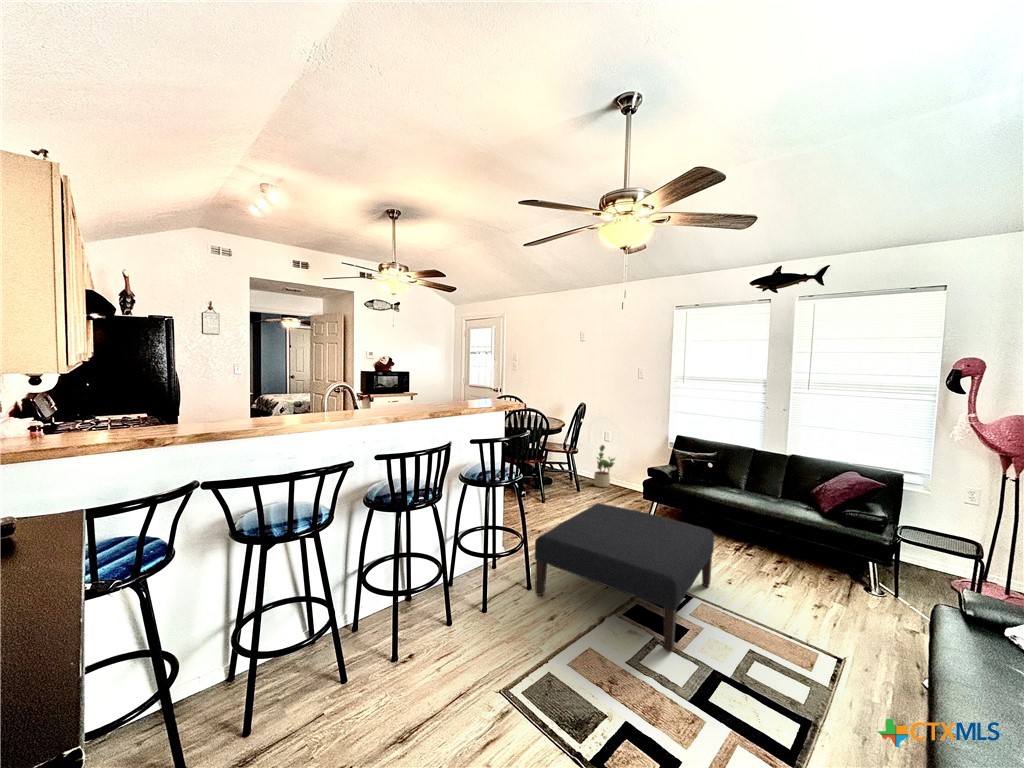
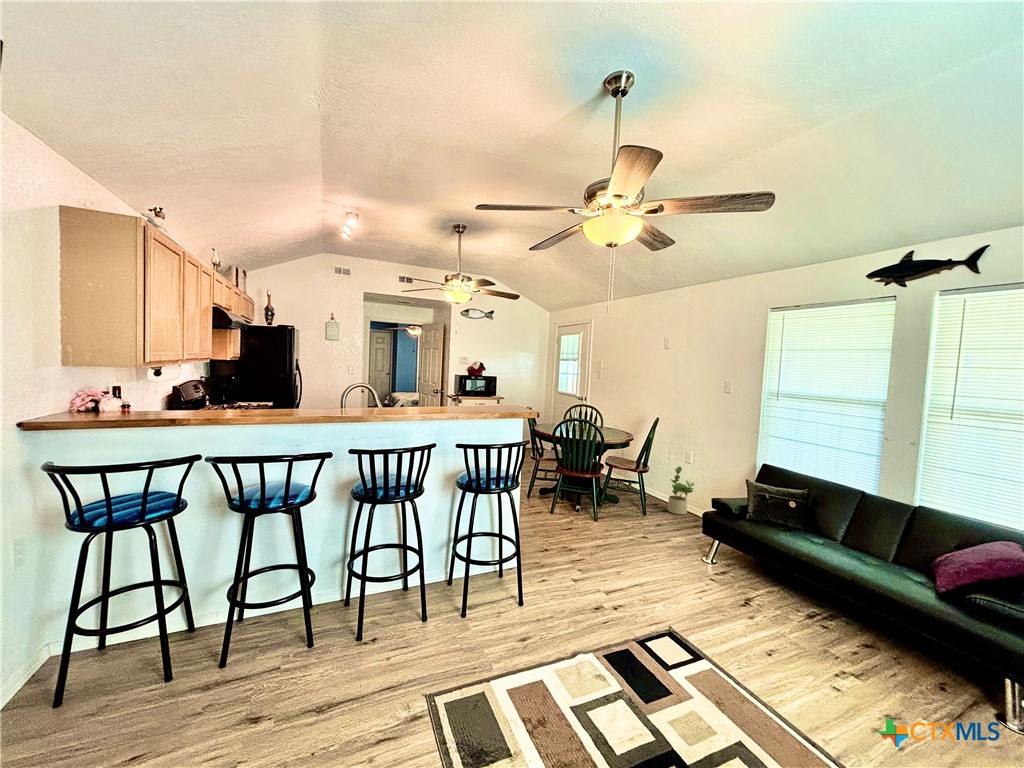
ottoman: present [535,503,714,651] -> none [525,529,744,710]

